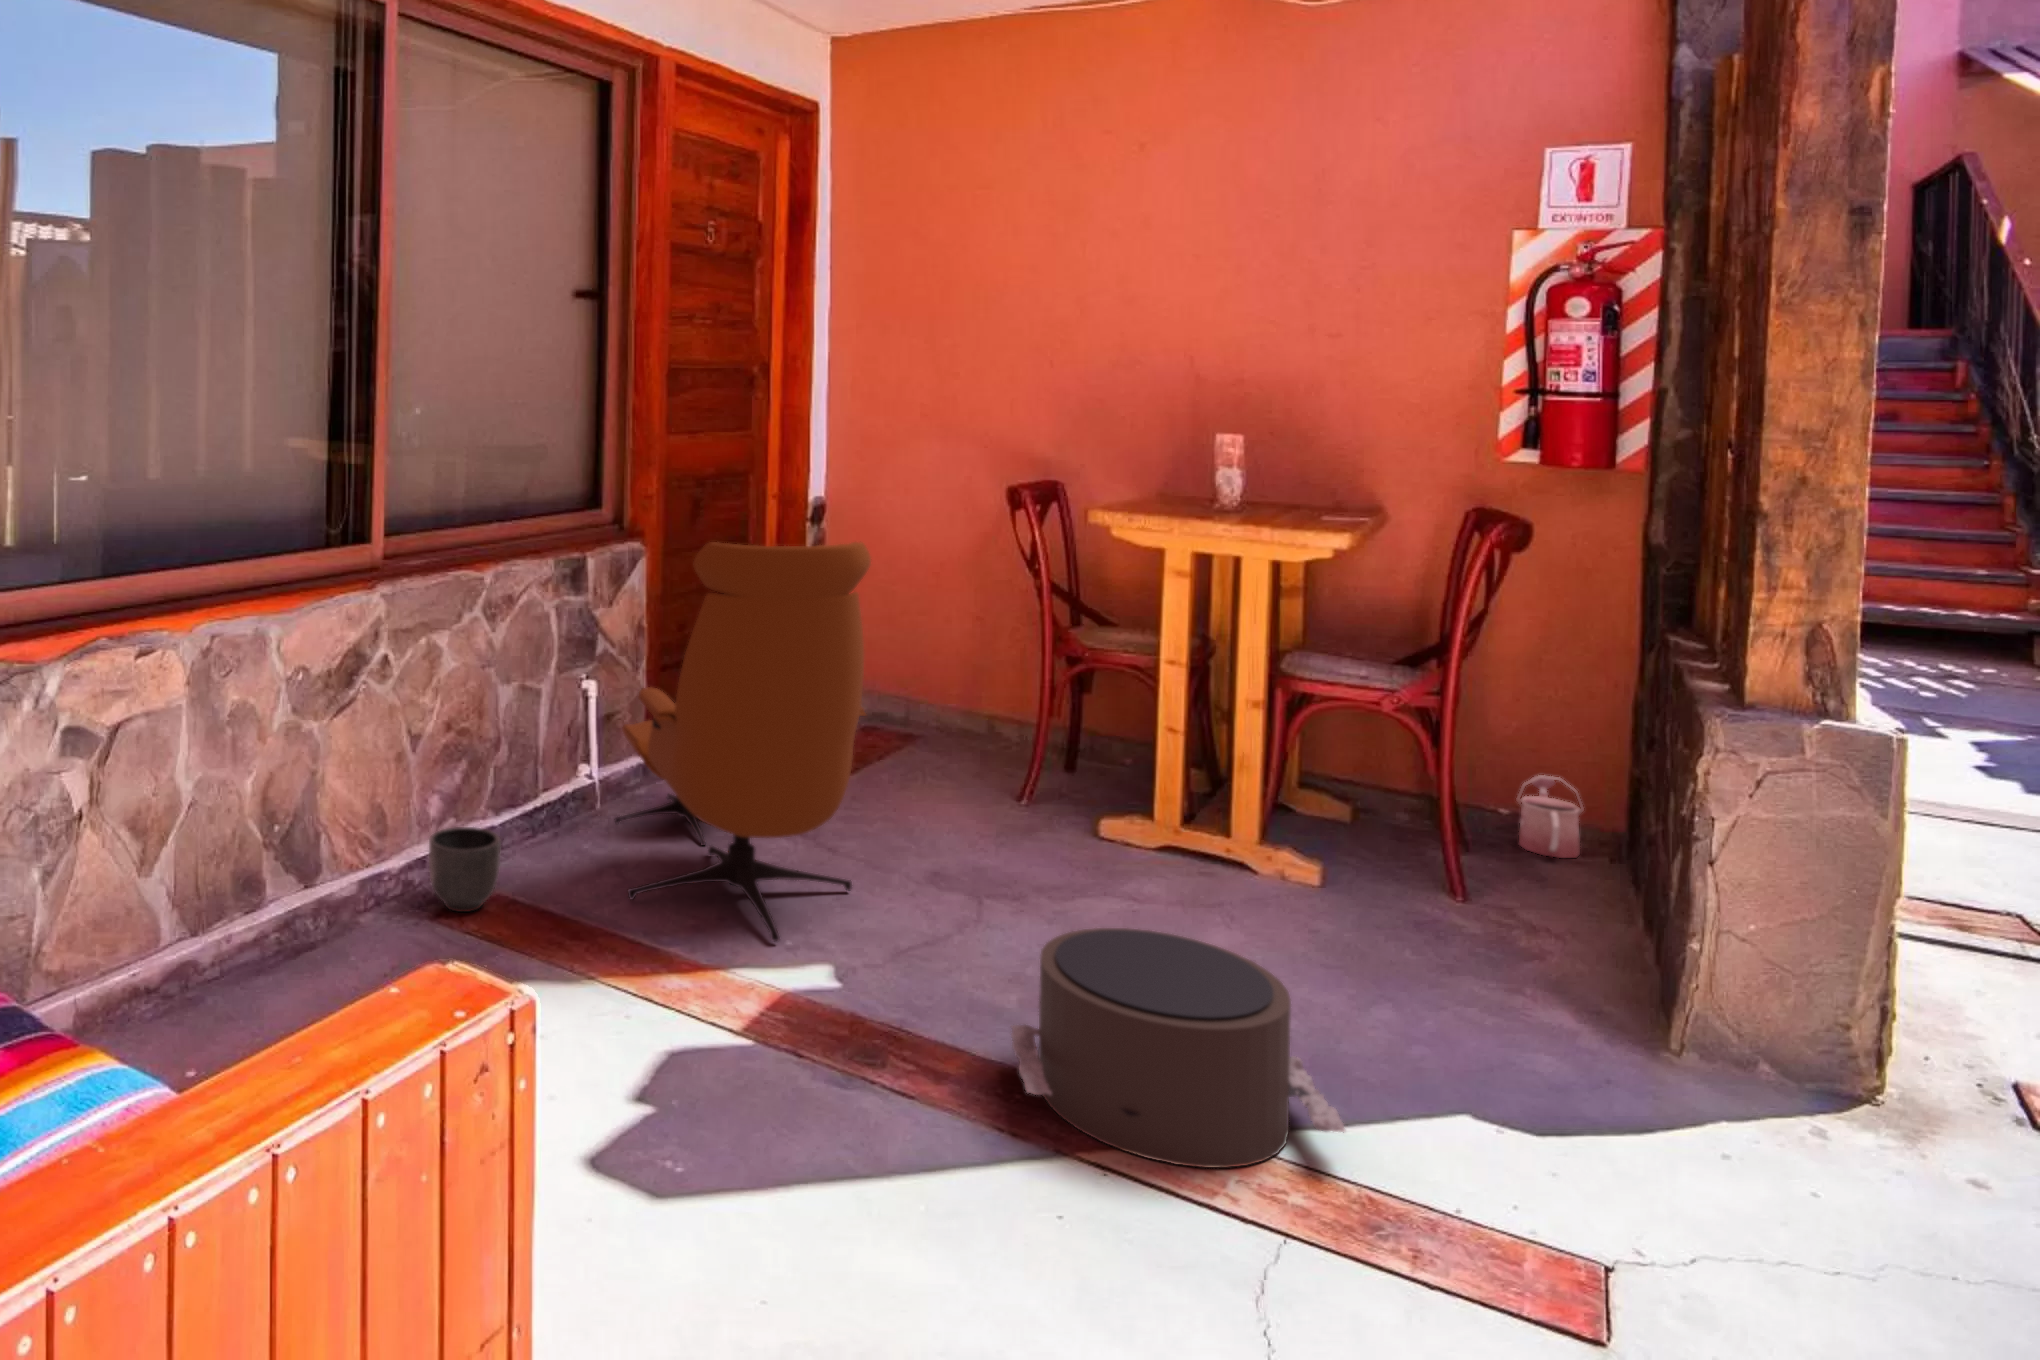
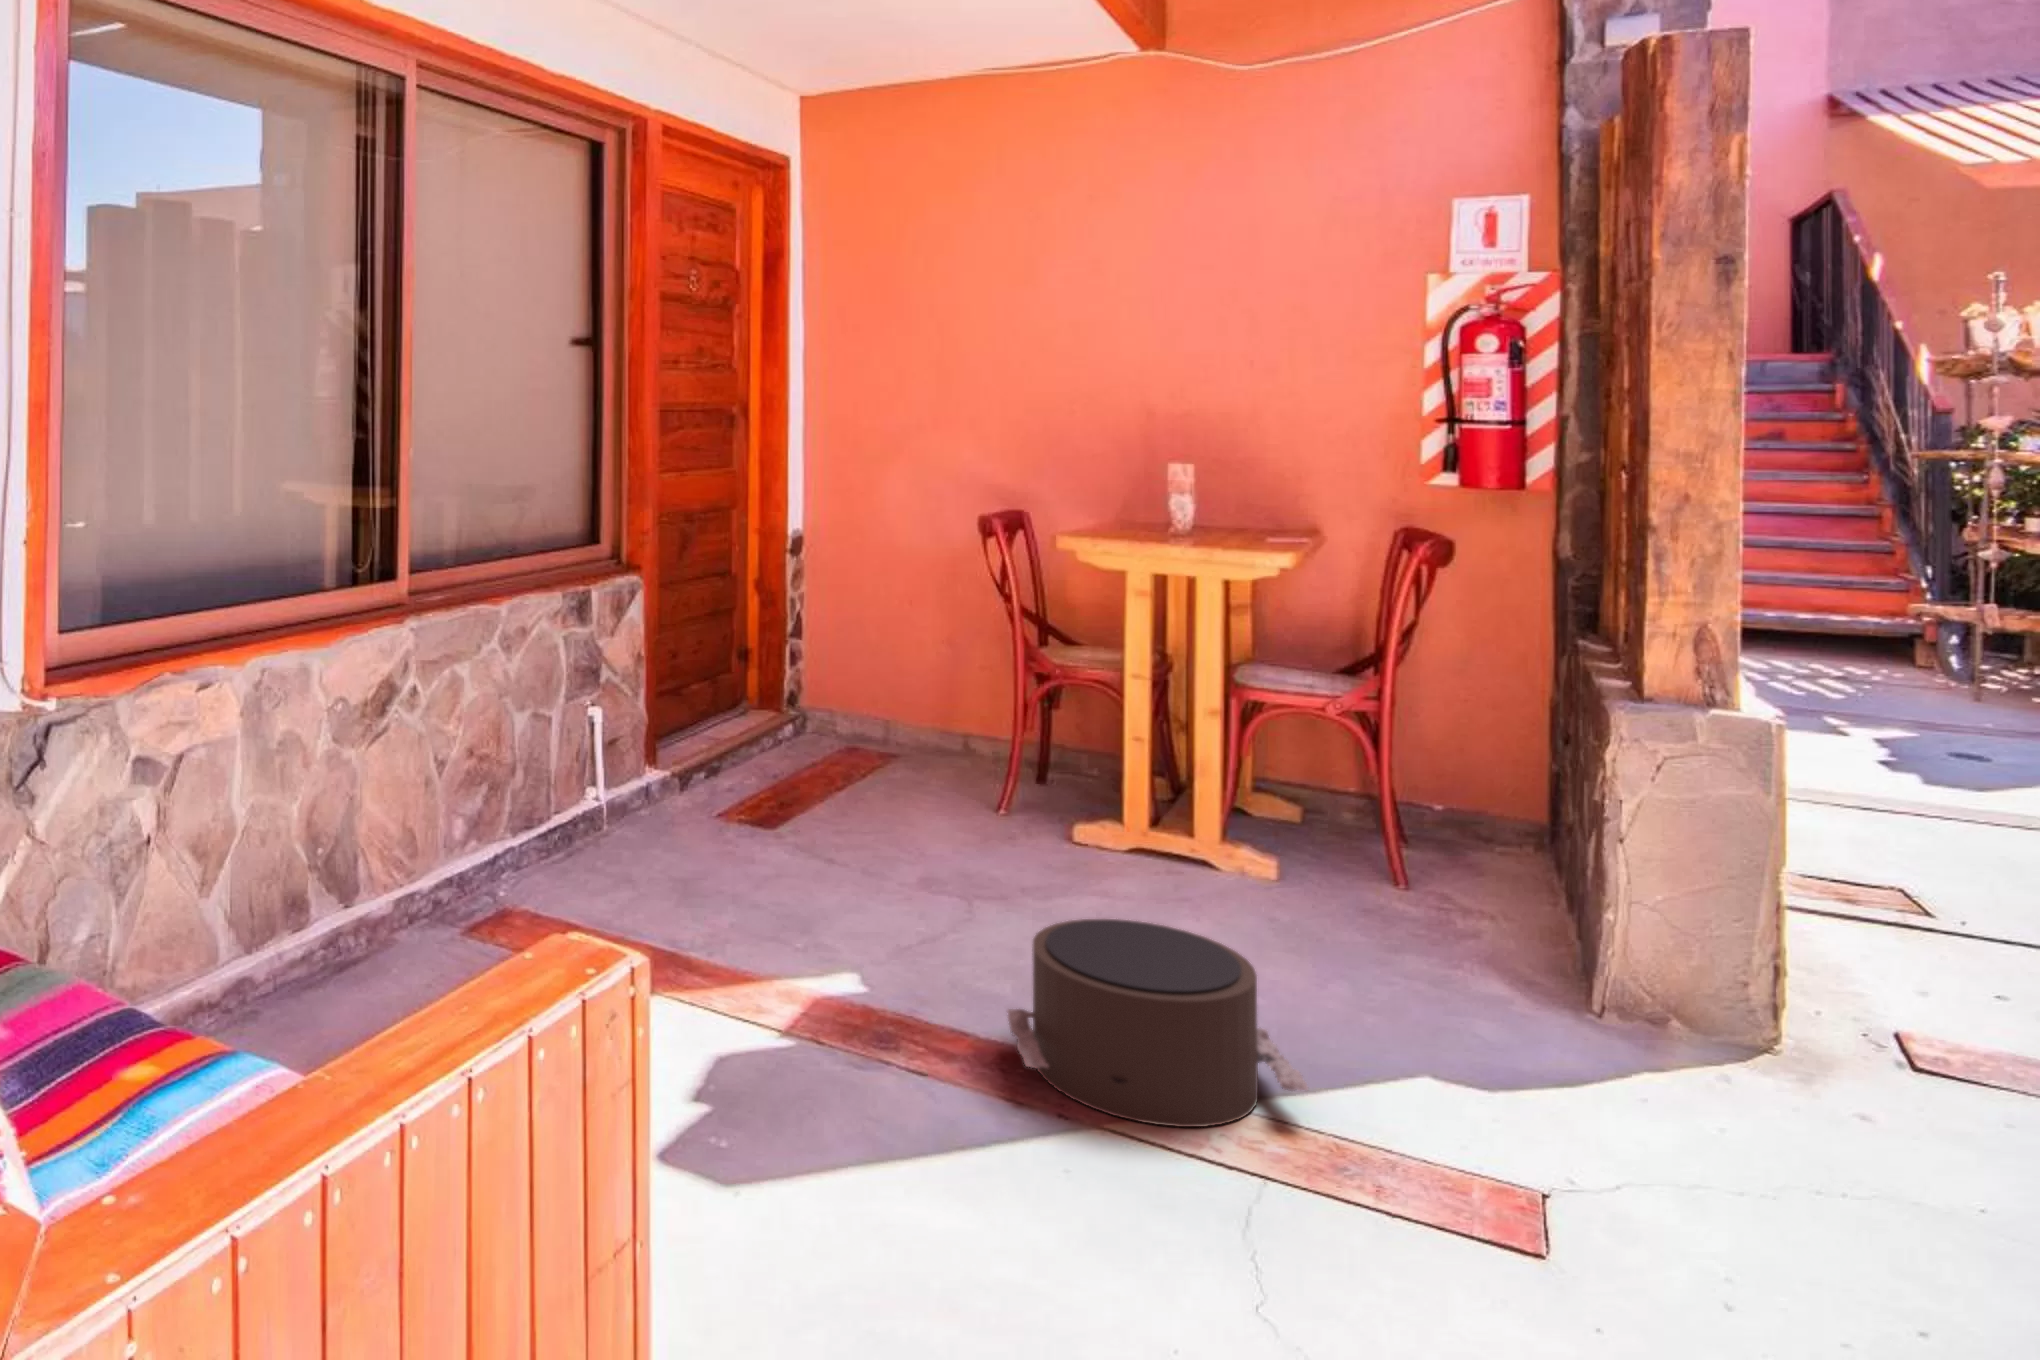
lounge chair: present [614,542,871,941] -> none [620,572,864,946]
watering can: present [1517,775,1583,858] -> none [1449,776,1510,853]
planter: present [429,827,501,912] -> none [455,848,523,928]

